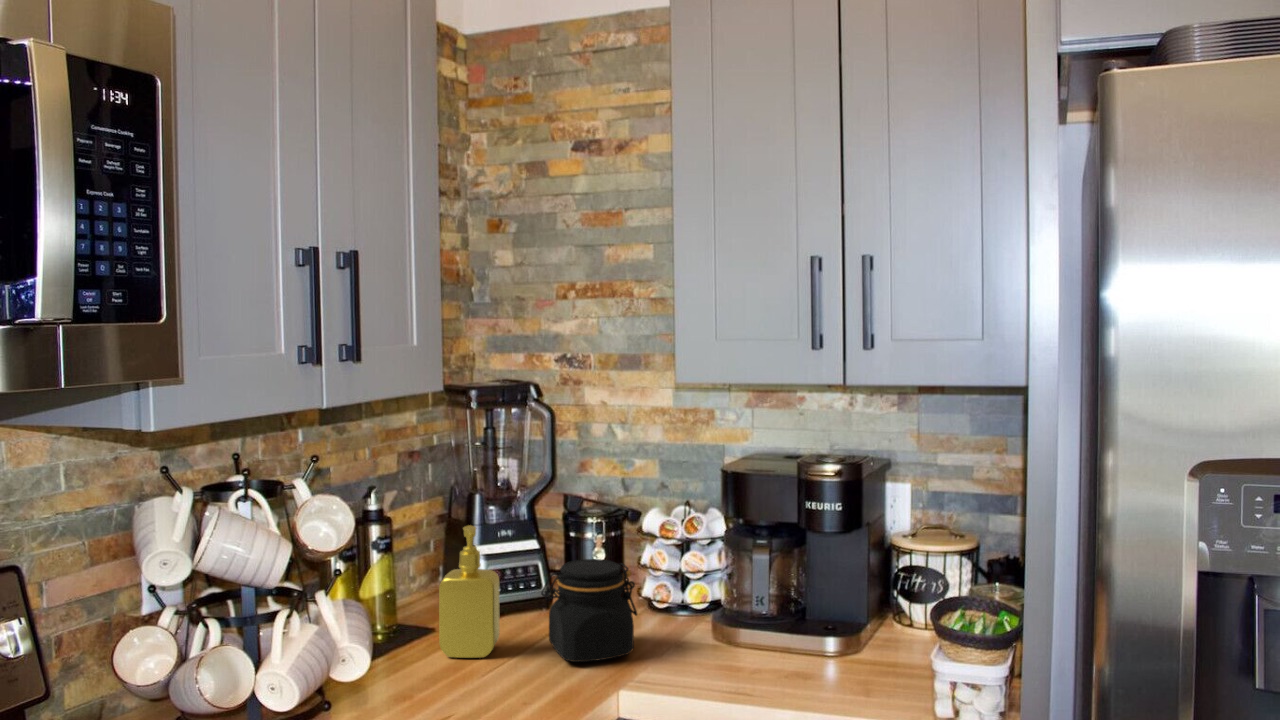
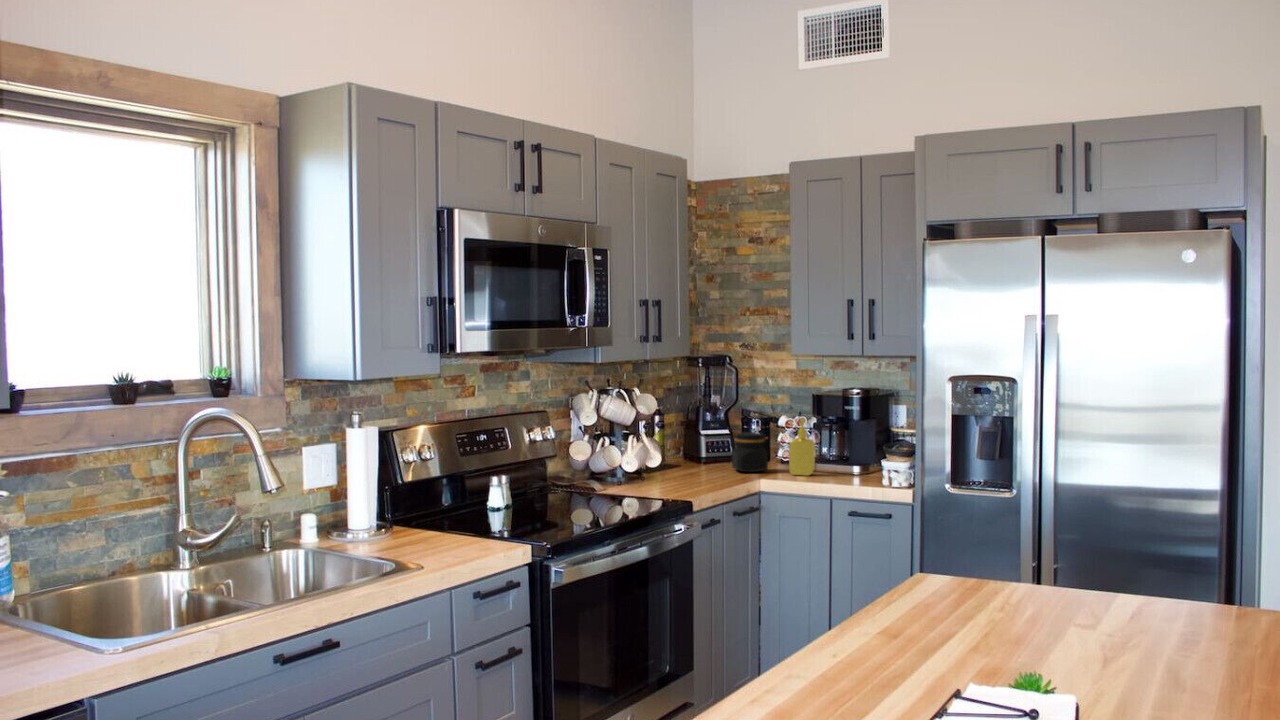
soap dispenser: present [439,525,500,658] -> present [789,419,815,476]

